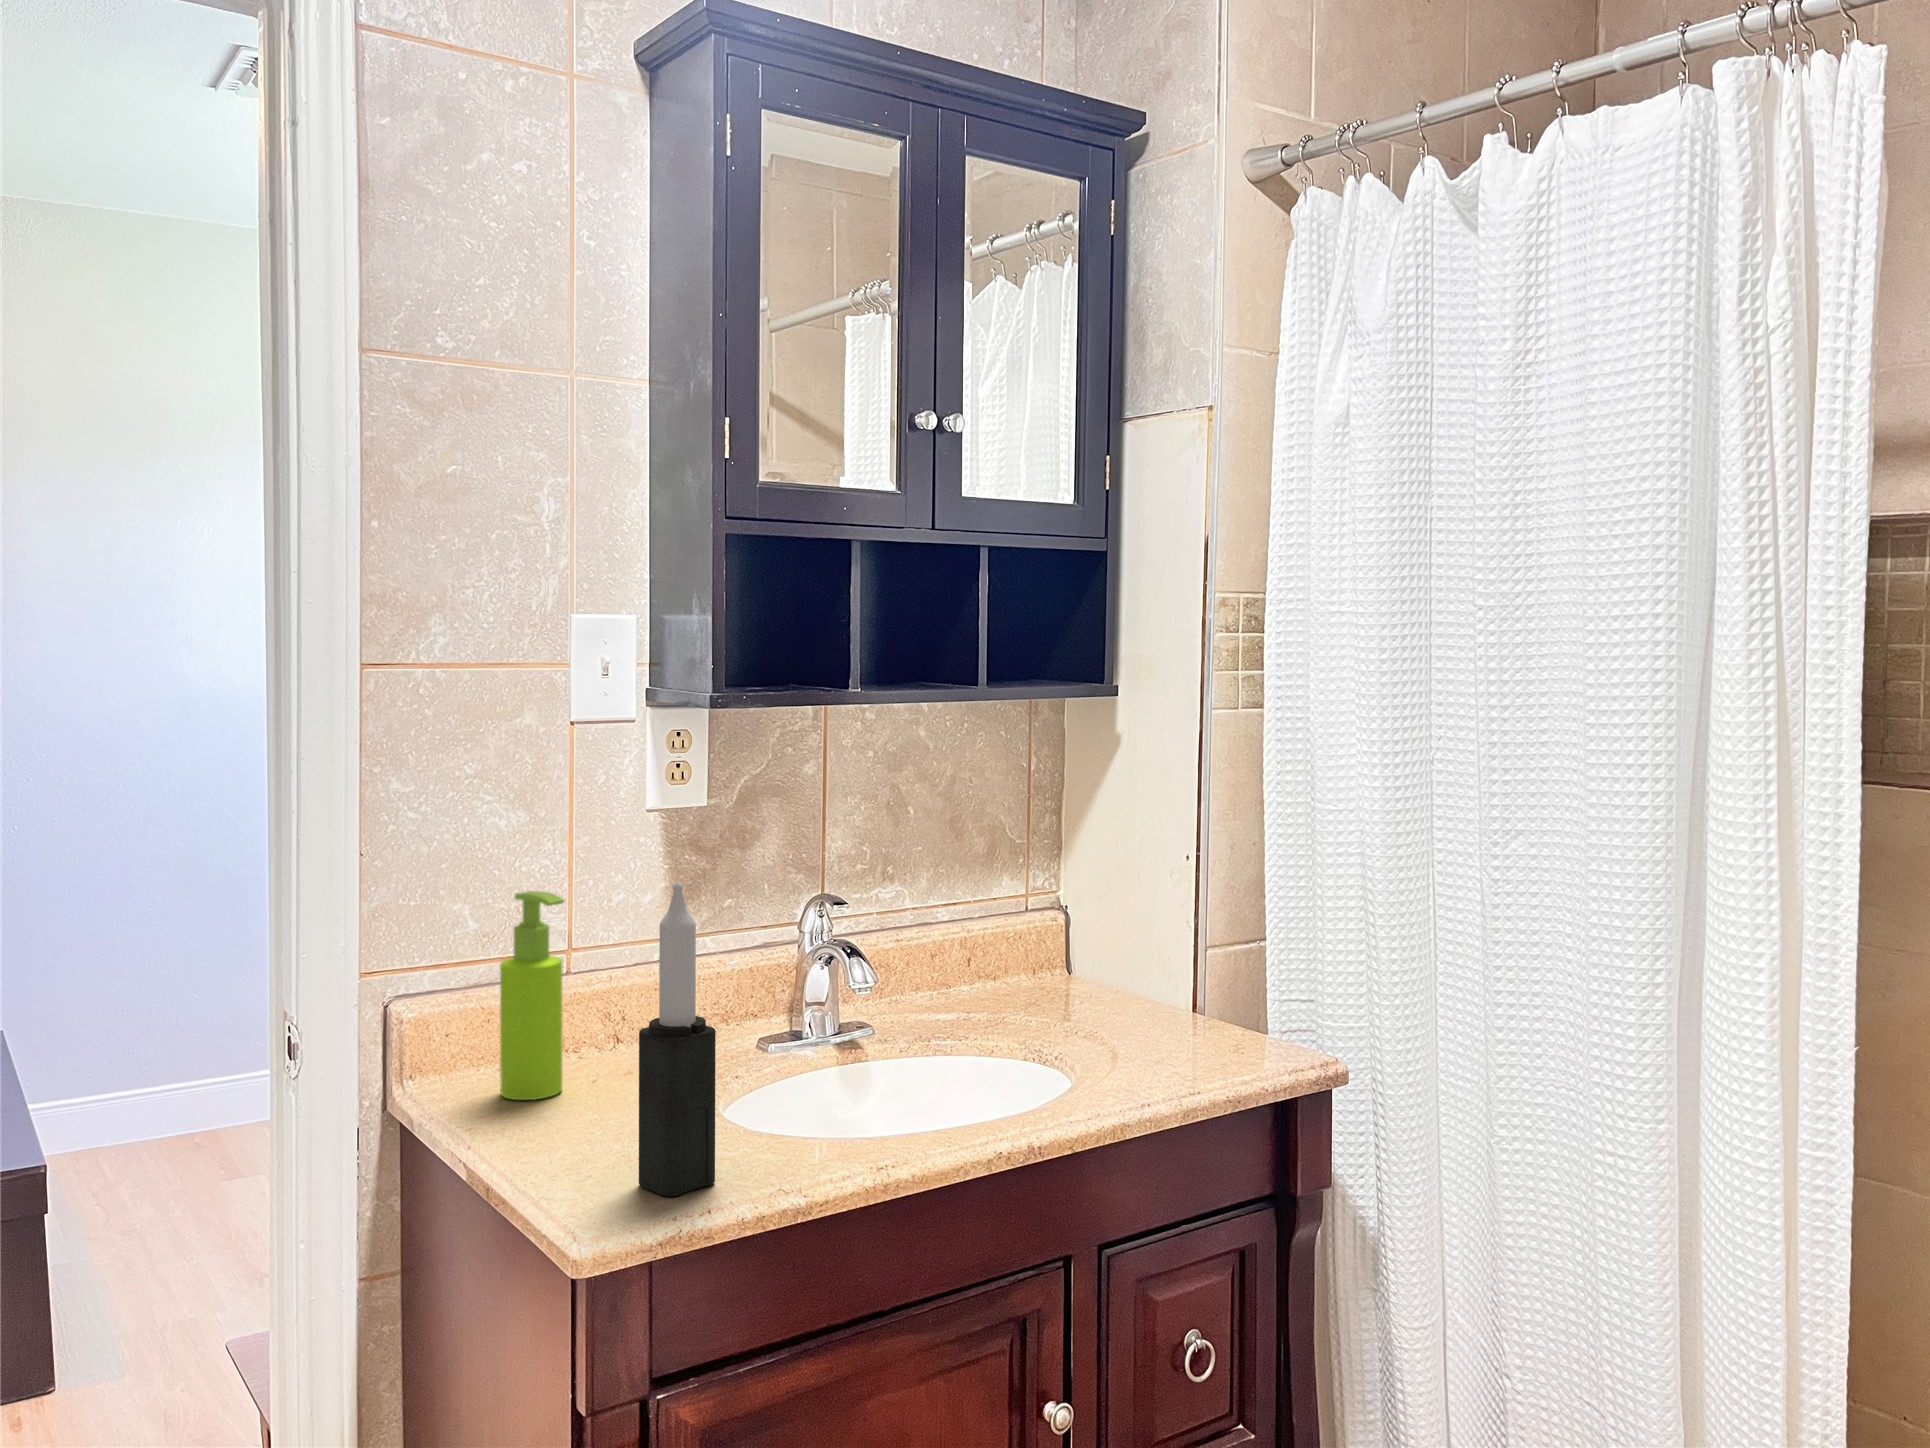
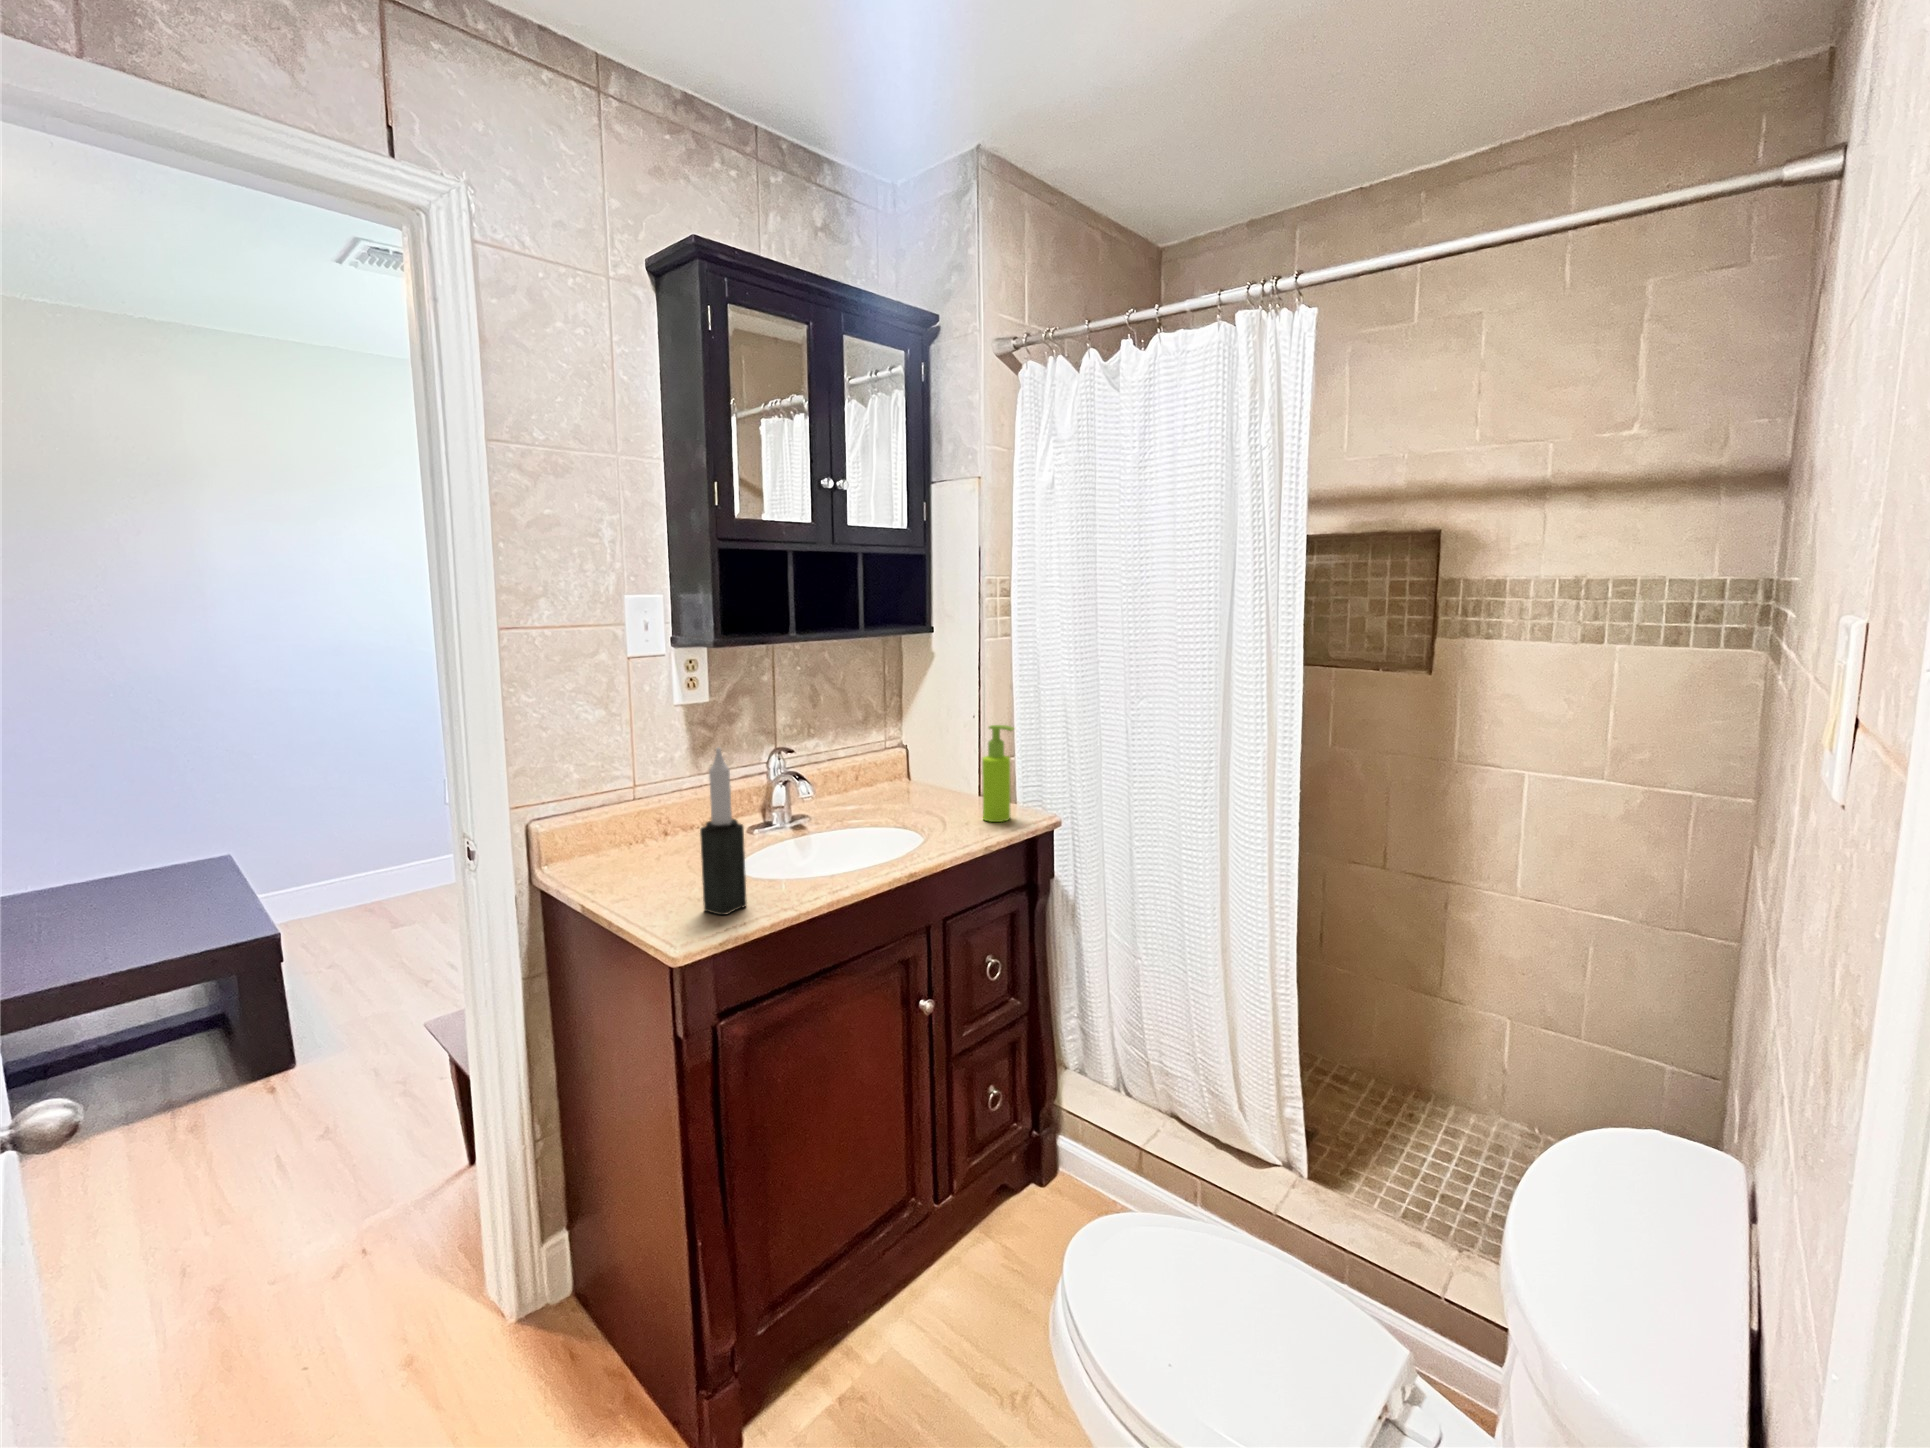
soap dispenser: present [500,891,564,1100] -> present [982,725,1014,822]

